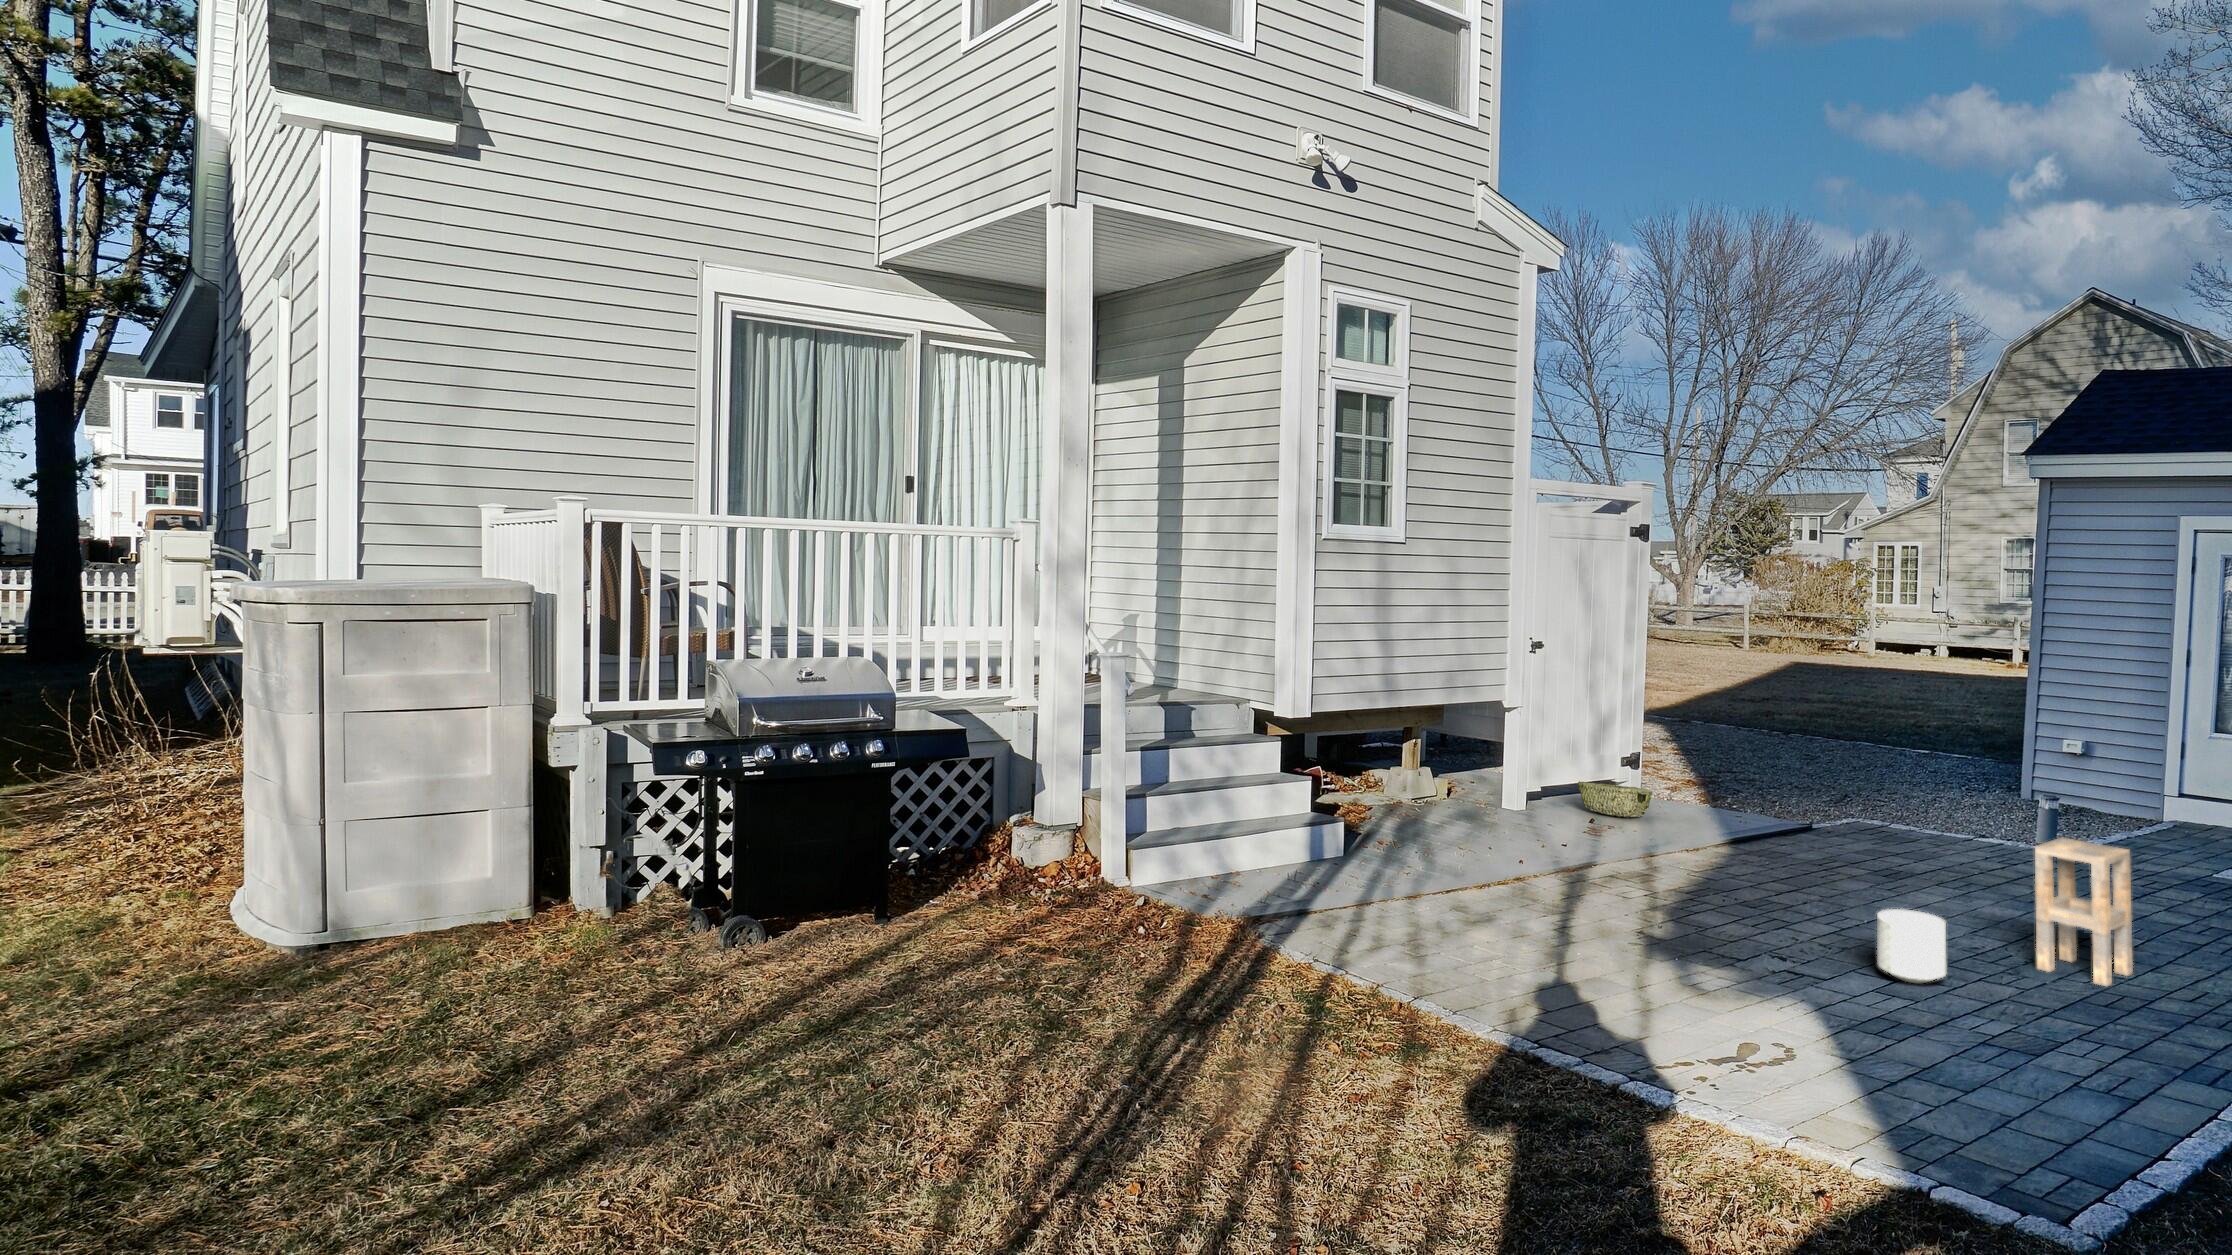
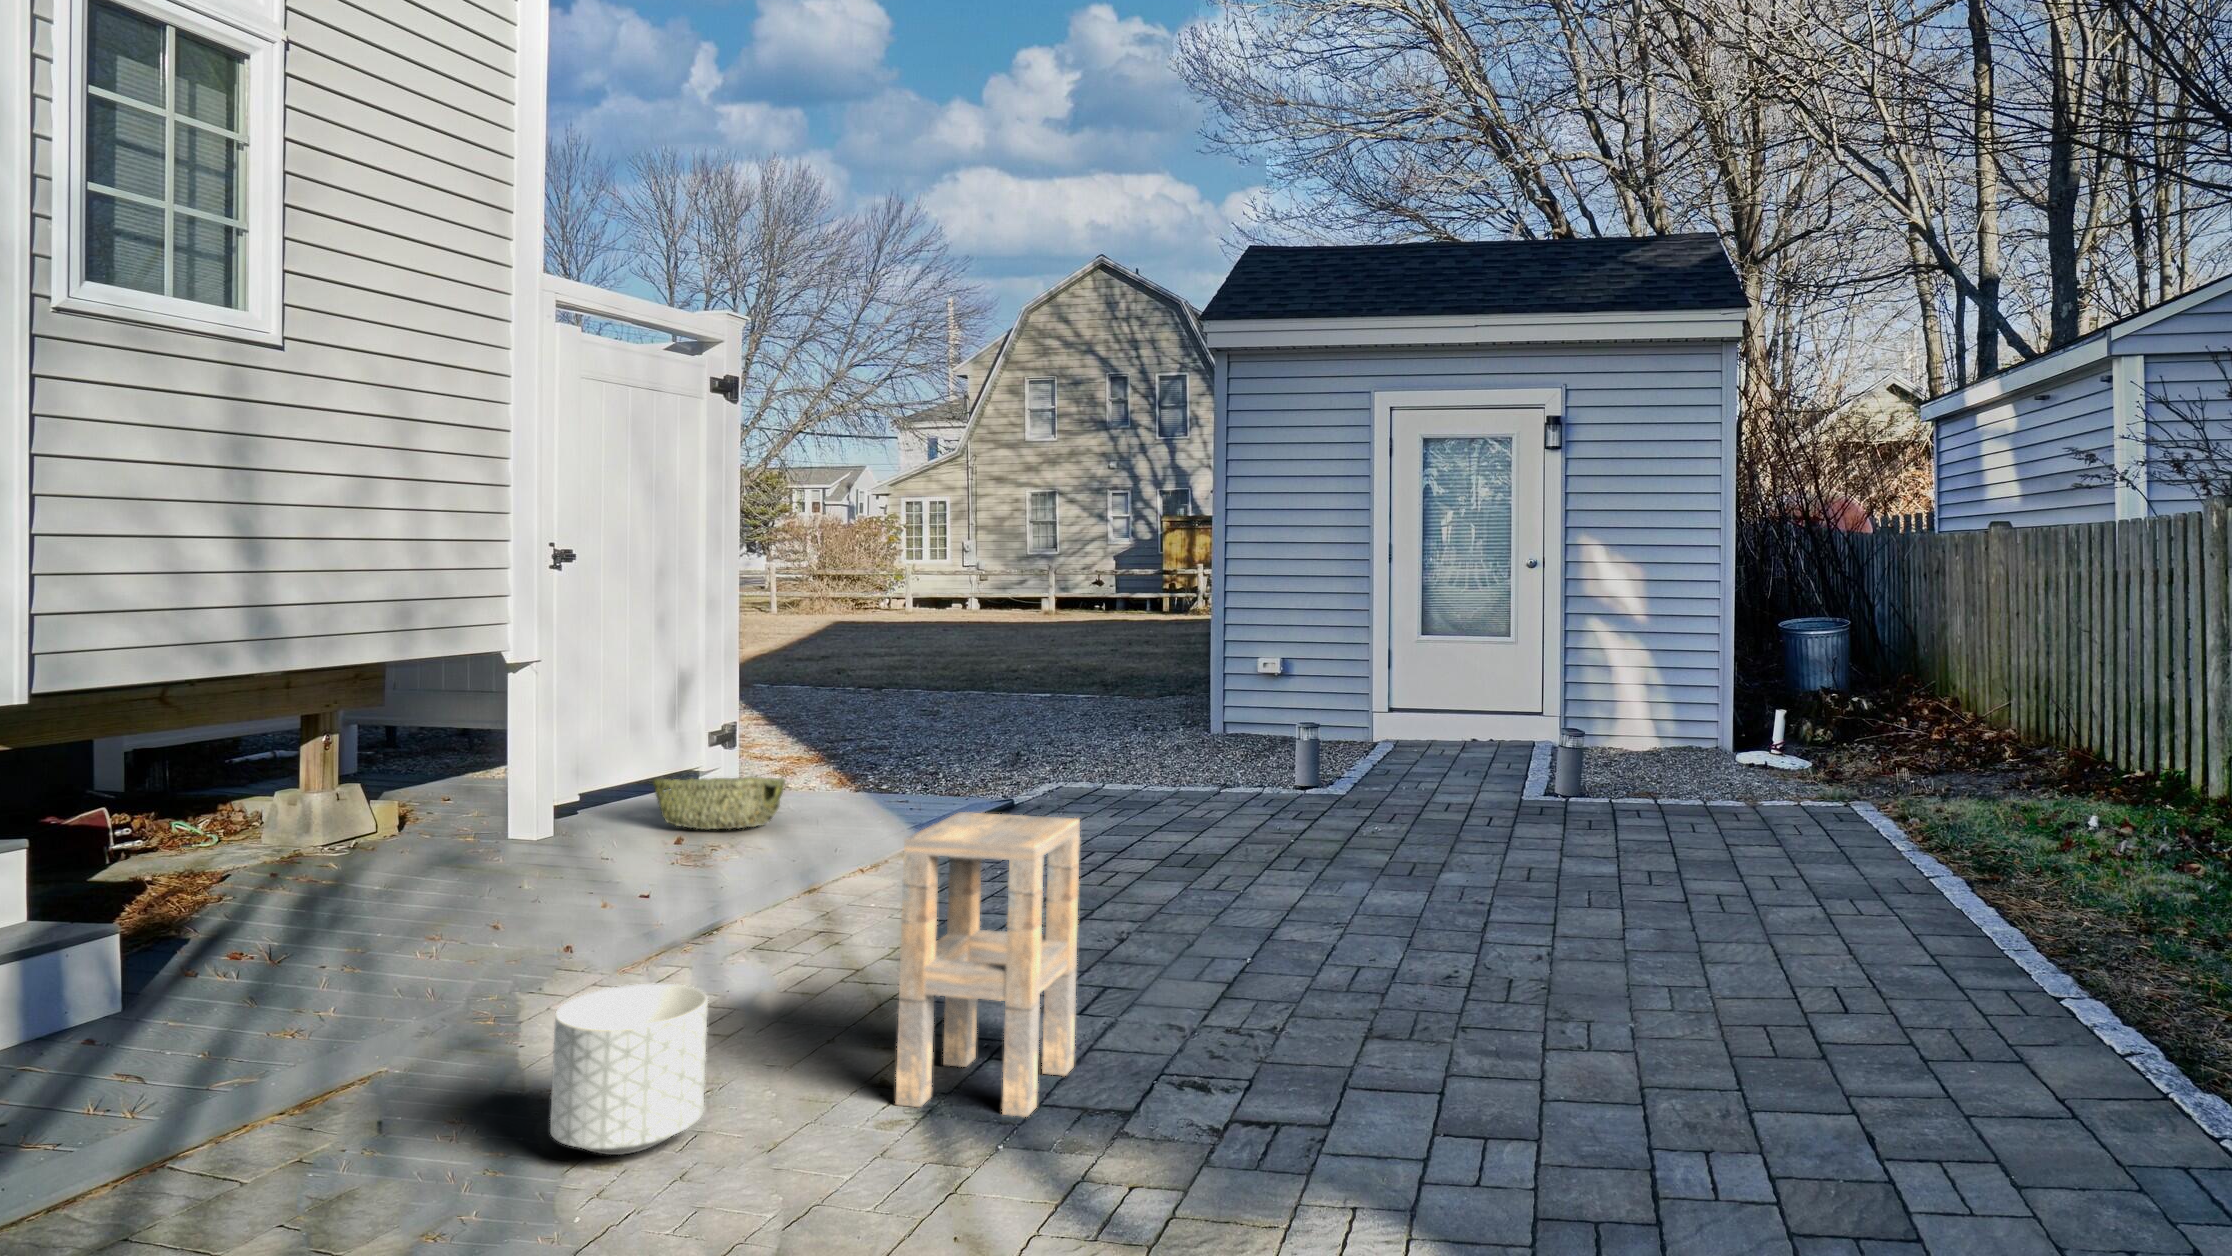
side table: present [2035,838,2133,986] -> present [895,812,1080,1117]
planter: present [1877,909,1946,983] -> present [550,984,708,1155]

